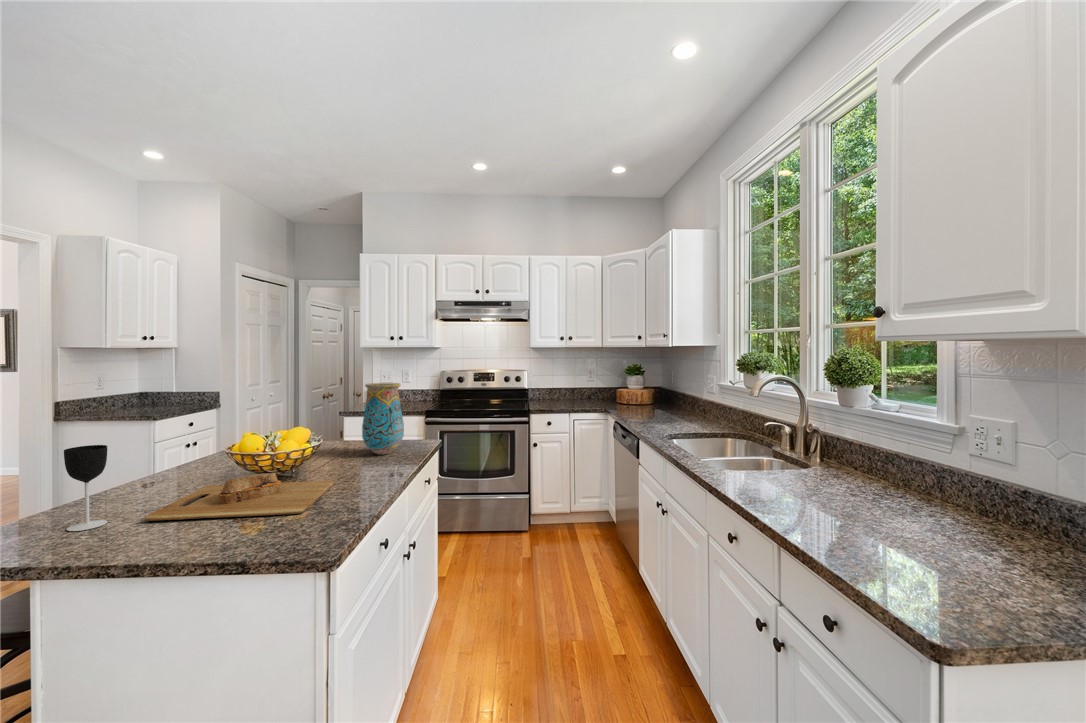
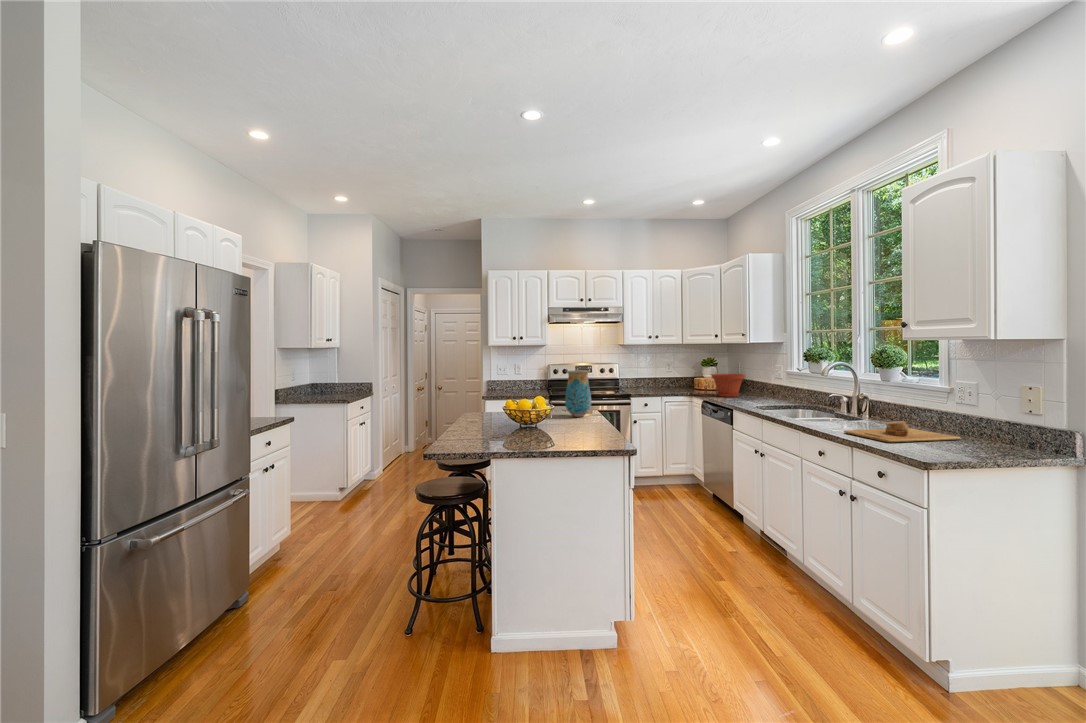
plant pot: none [629,385,671,415] -> present [711,374,745,397]
wine glass: present [64,445,107,531] -> none [483,401,499,443]
cutting board: present [145,473,334,521] -> present [844,421,961,443]

